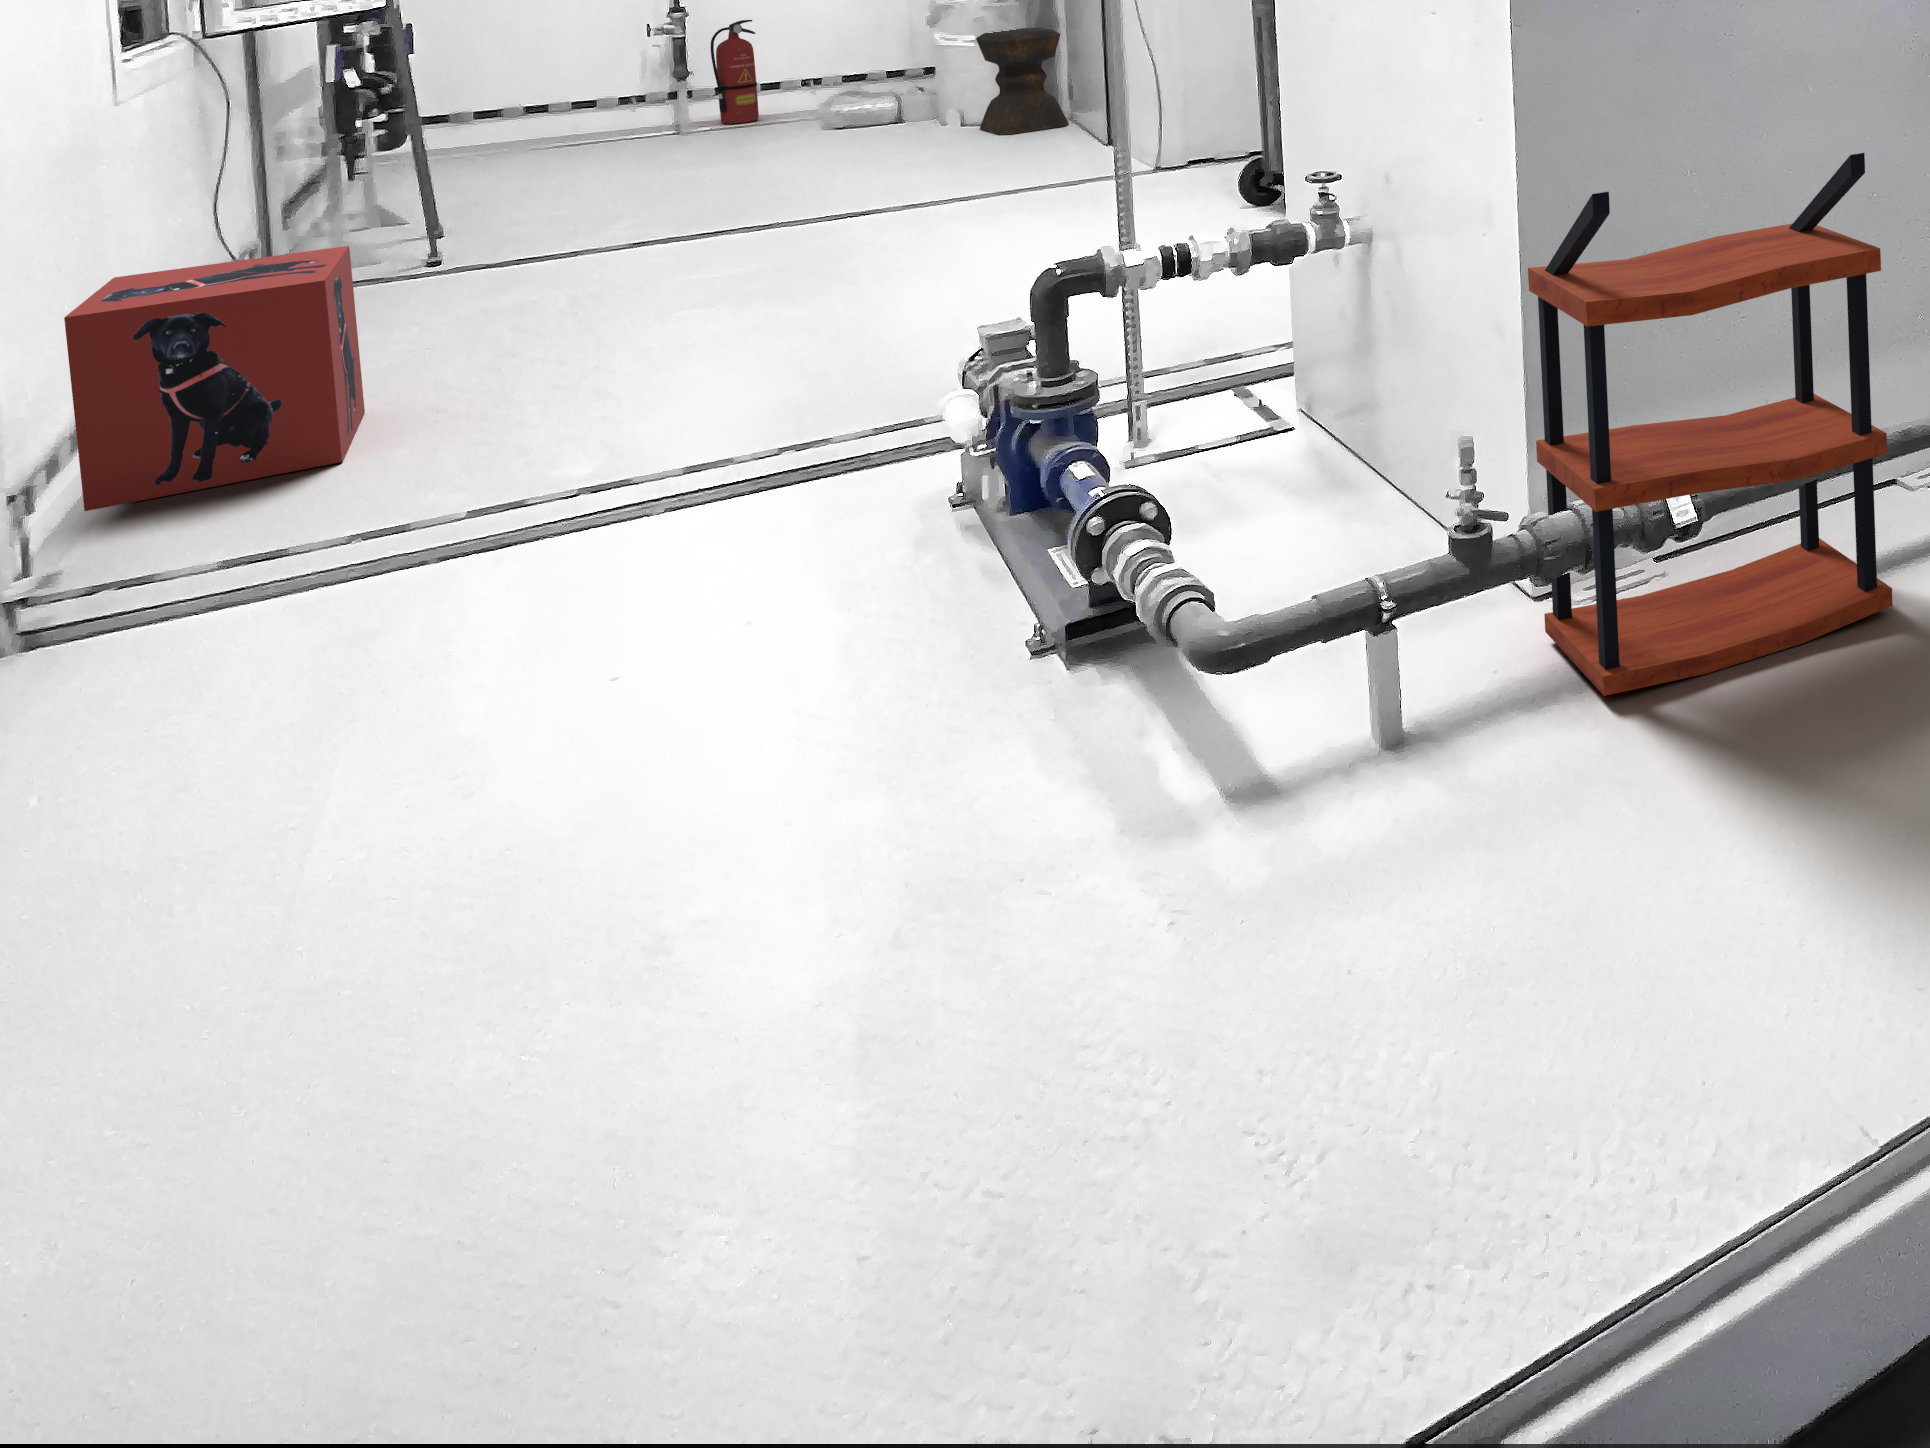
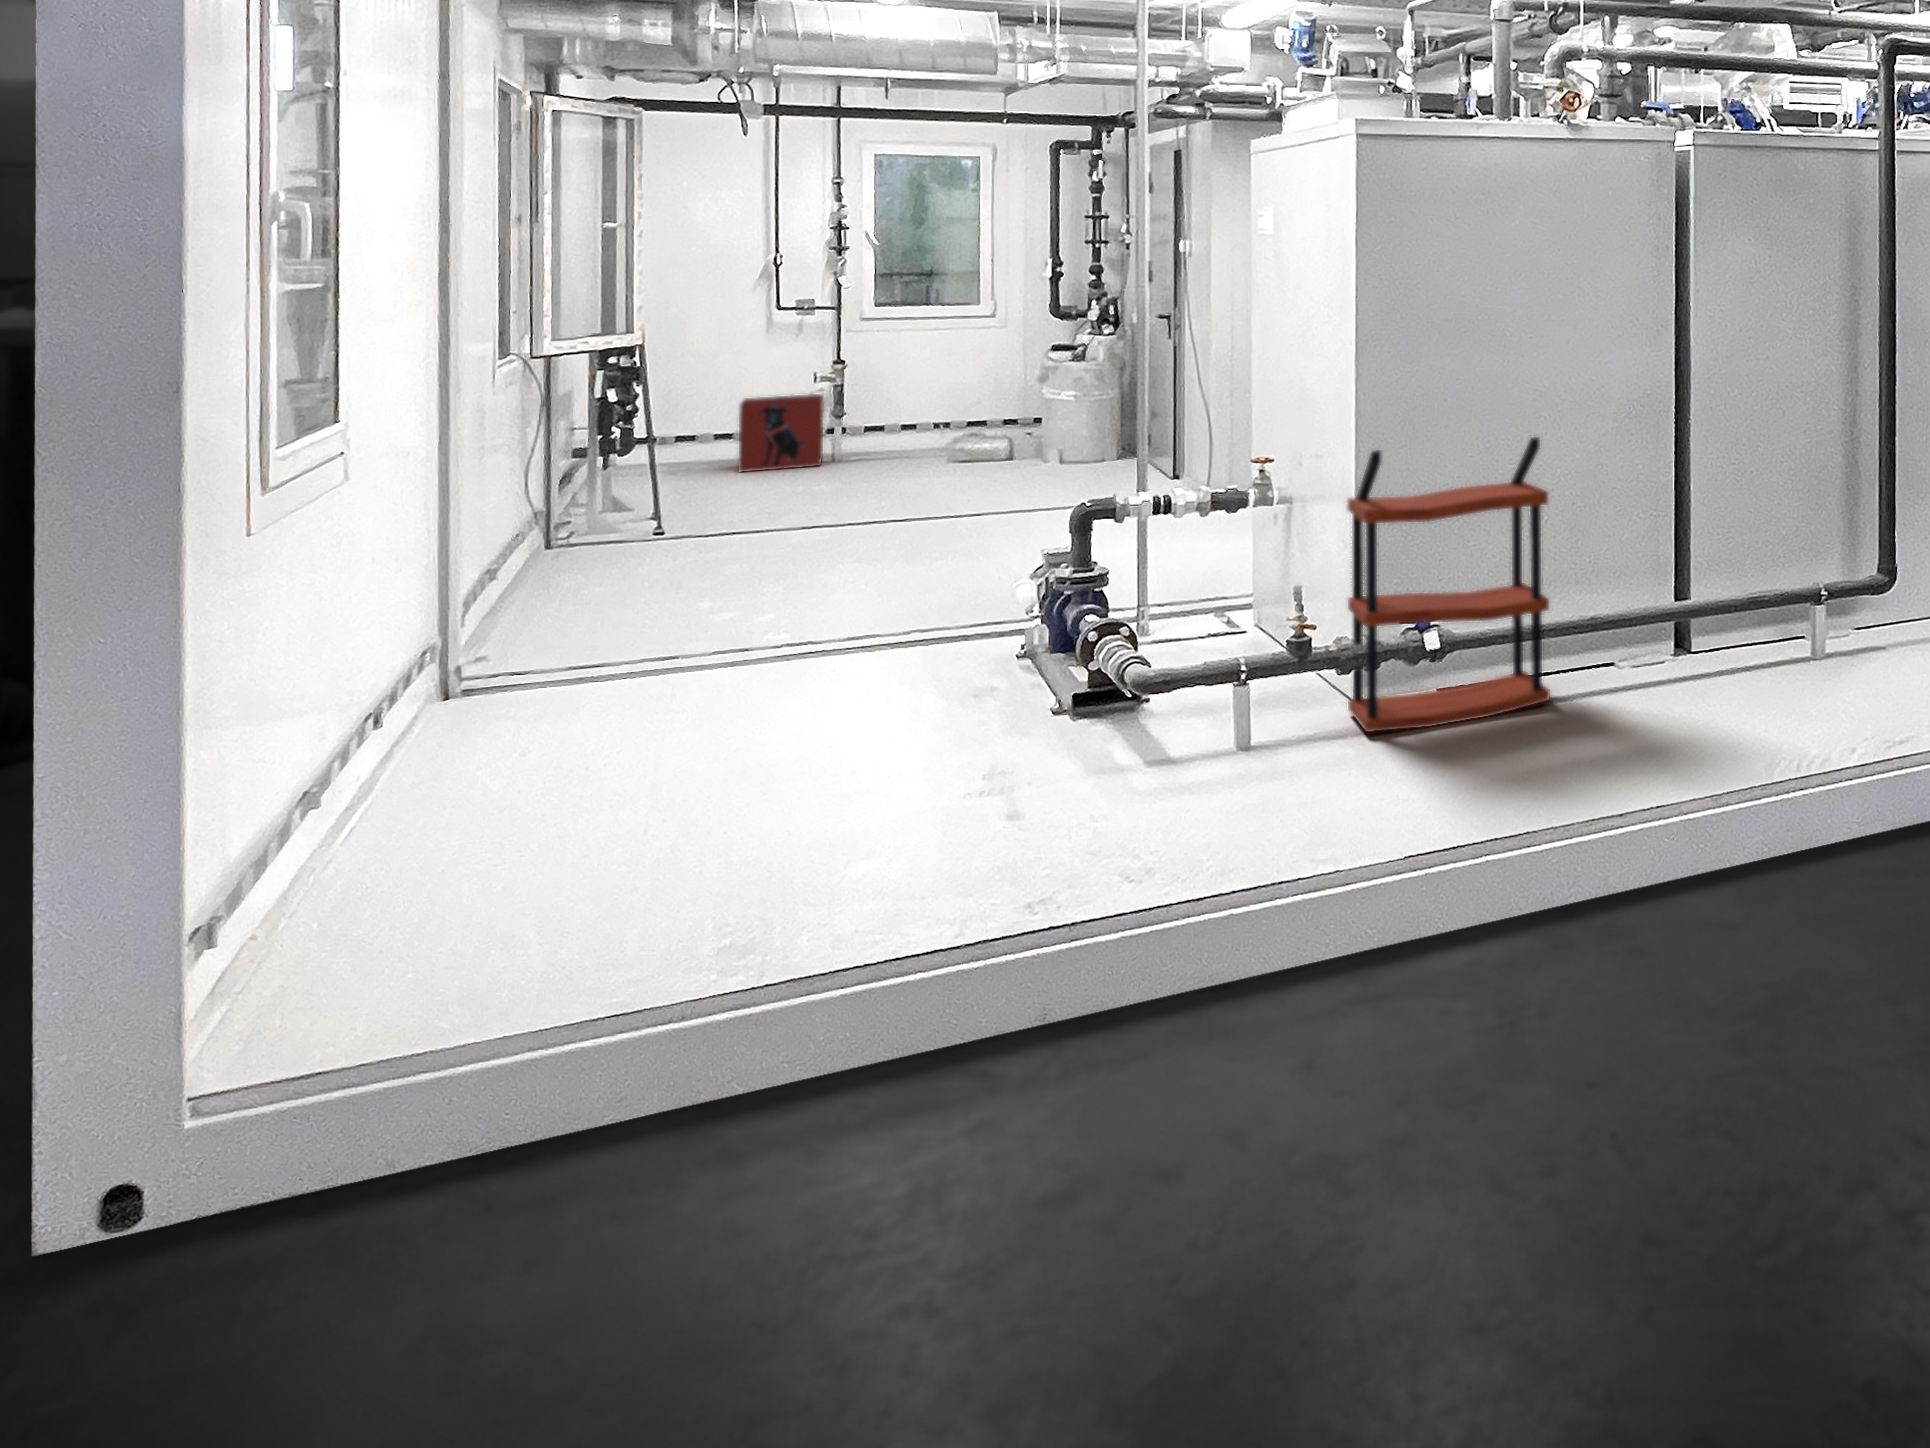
fire extinguisher: present [711,20,759,124] -> none [864,374,900,456]
stool: present [976,28,1069,135] -> none [1070,383,1140,466]
storage box: present [64,246,365,511] -> present [739,394,824,472]

